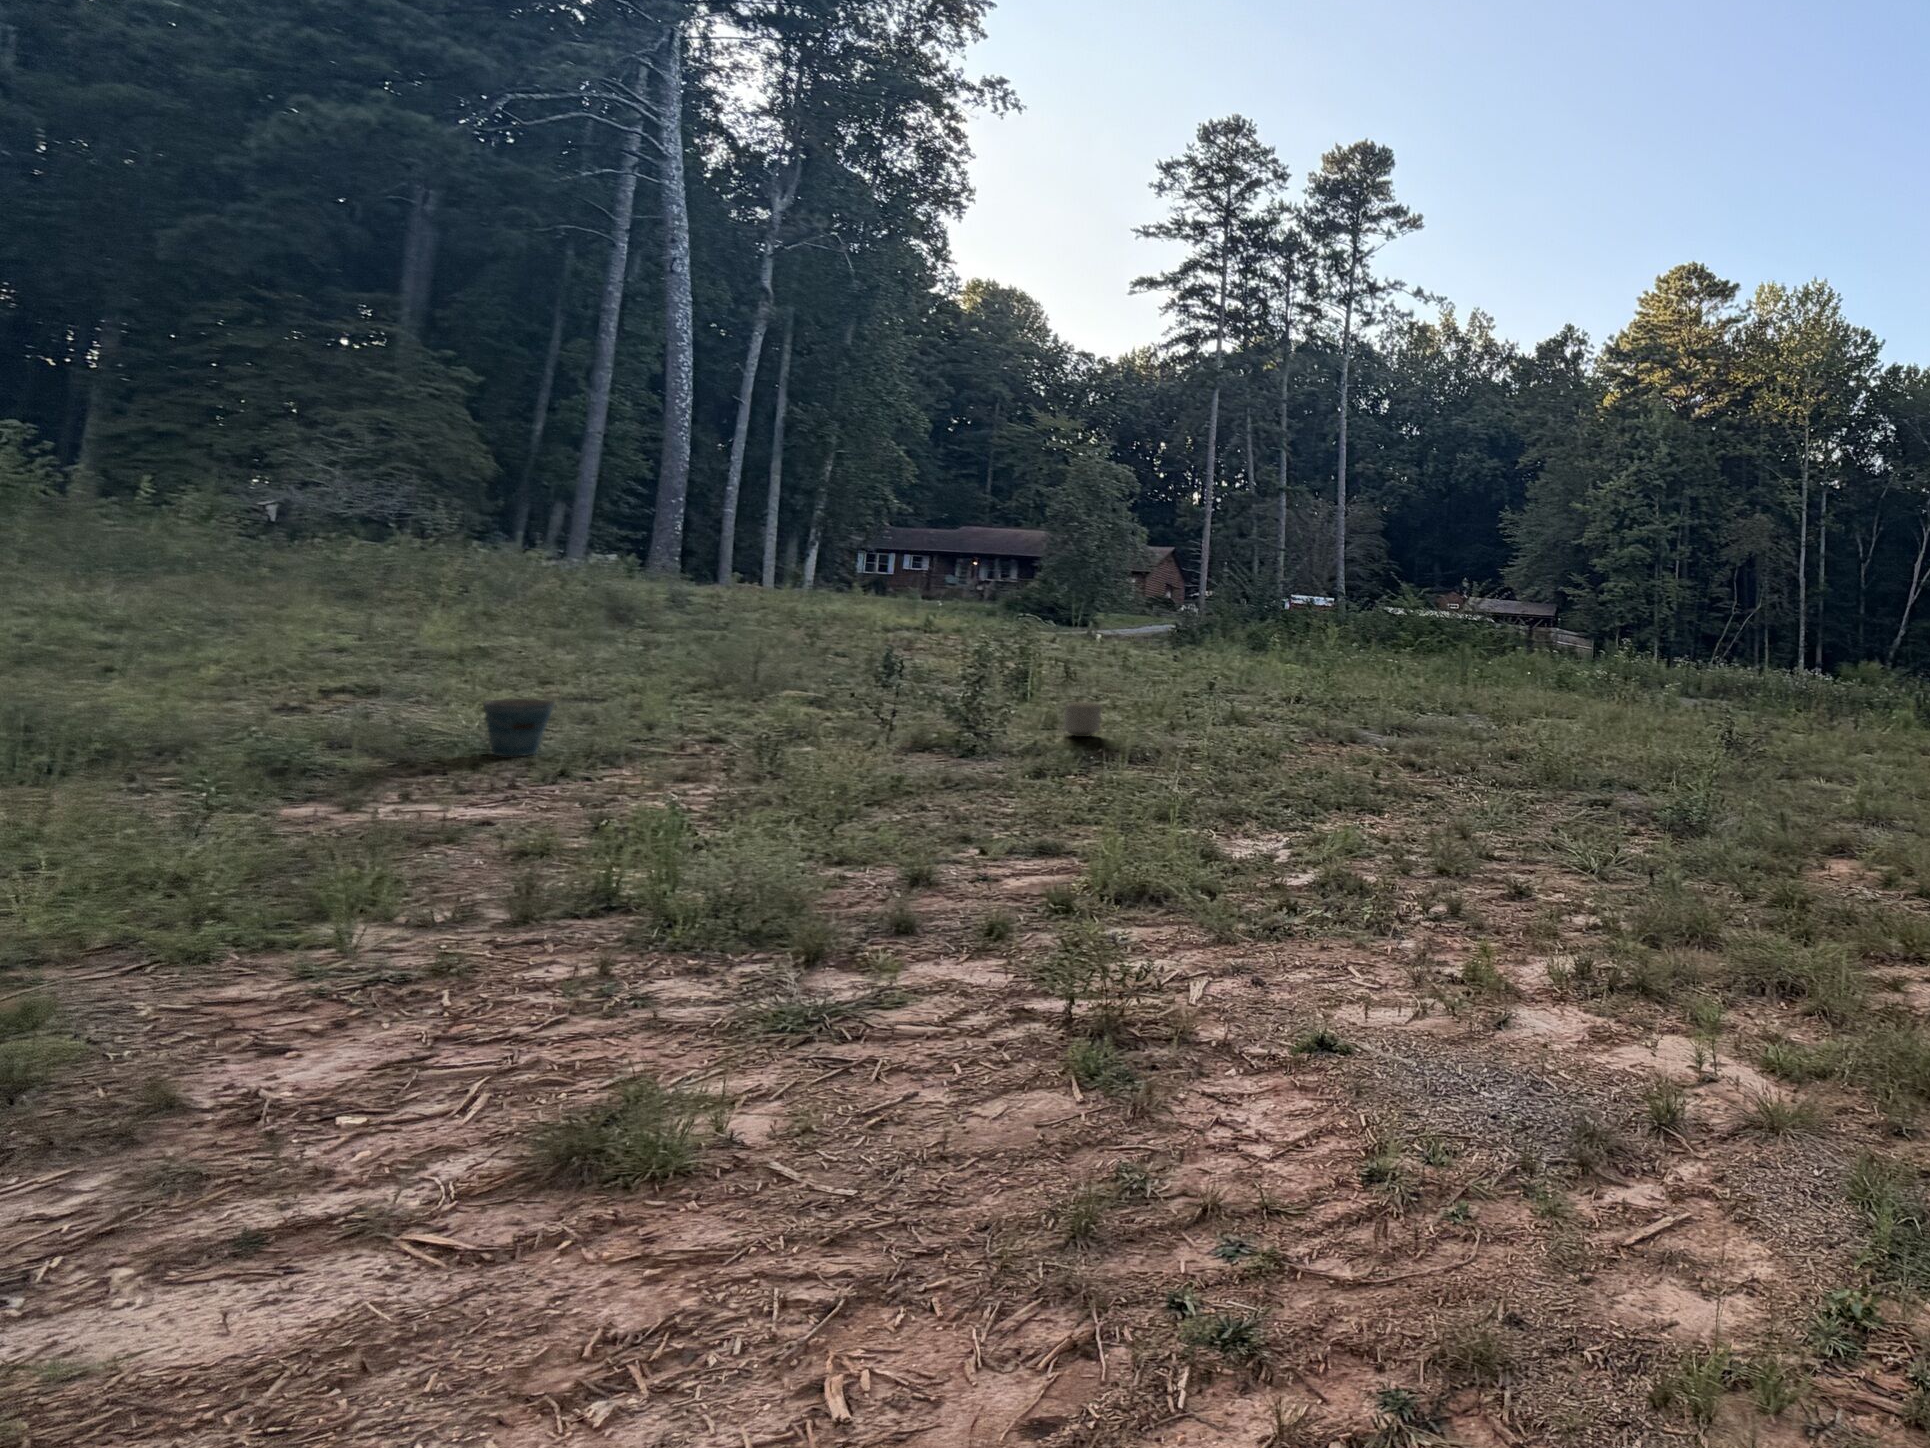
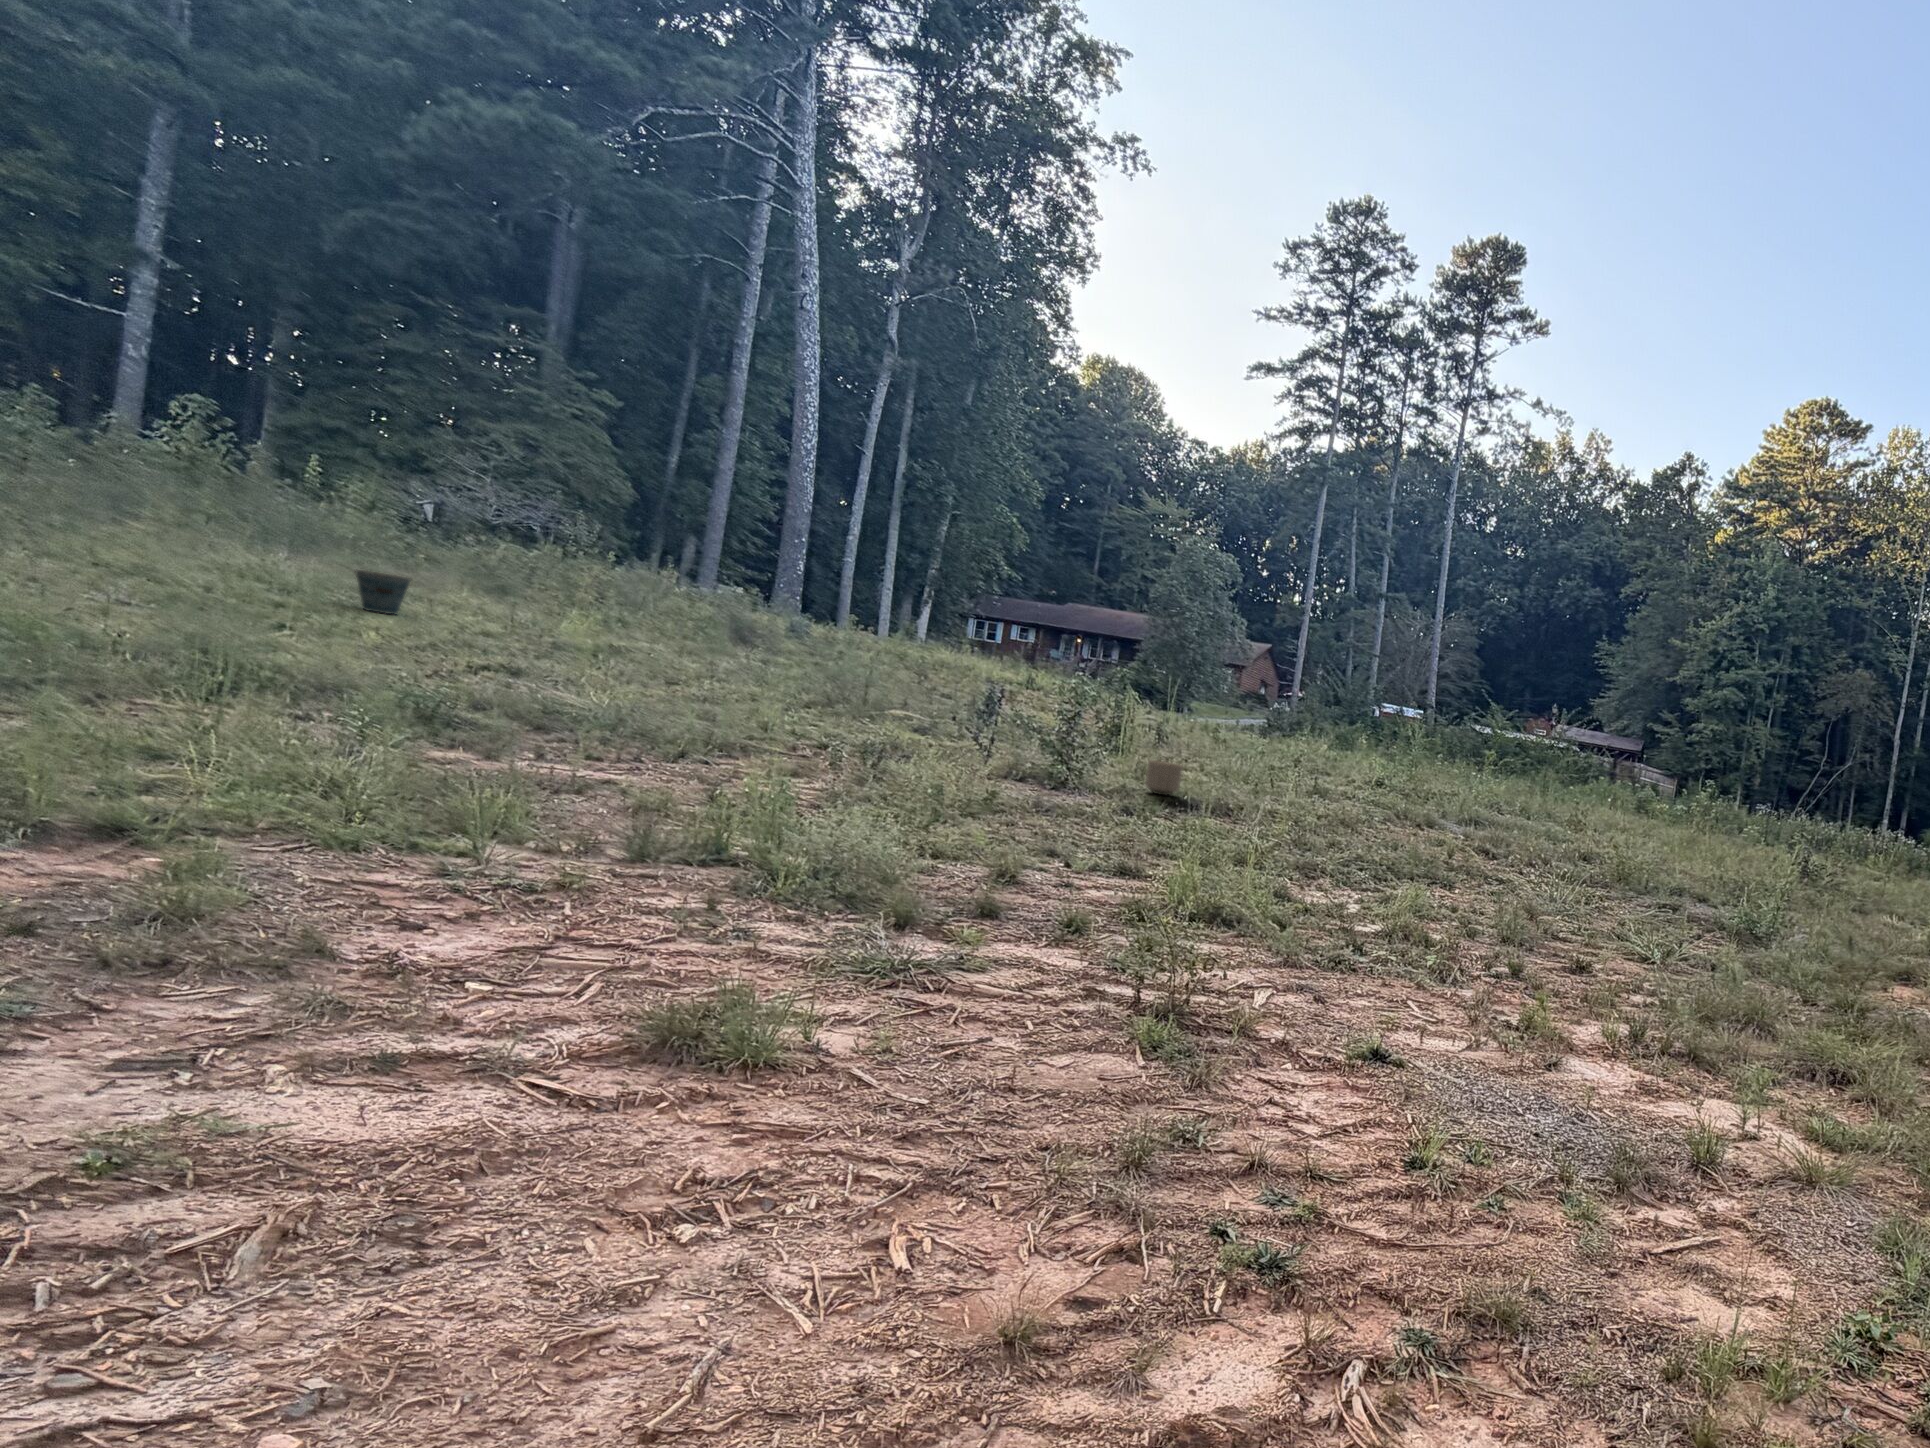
bucket: present [483,699,557,756] -> present [354,569,412,614]

